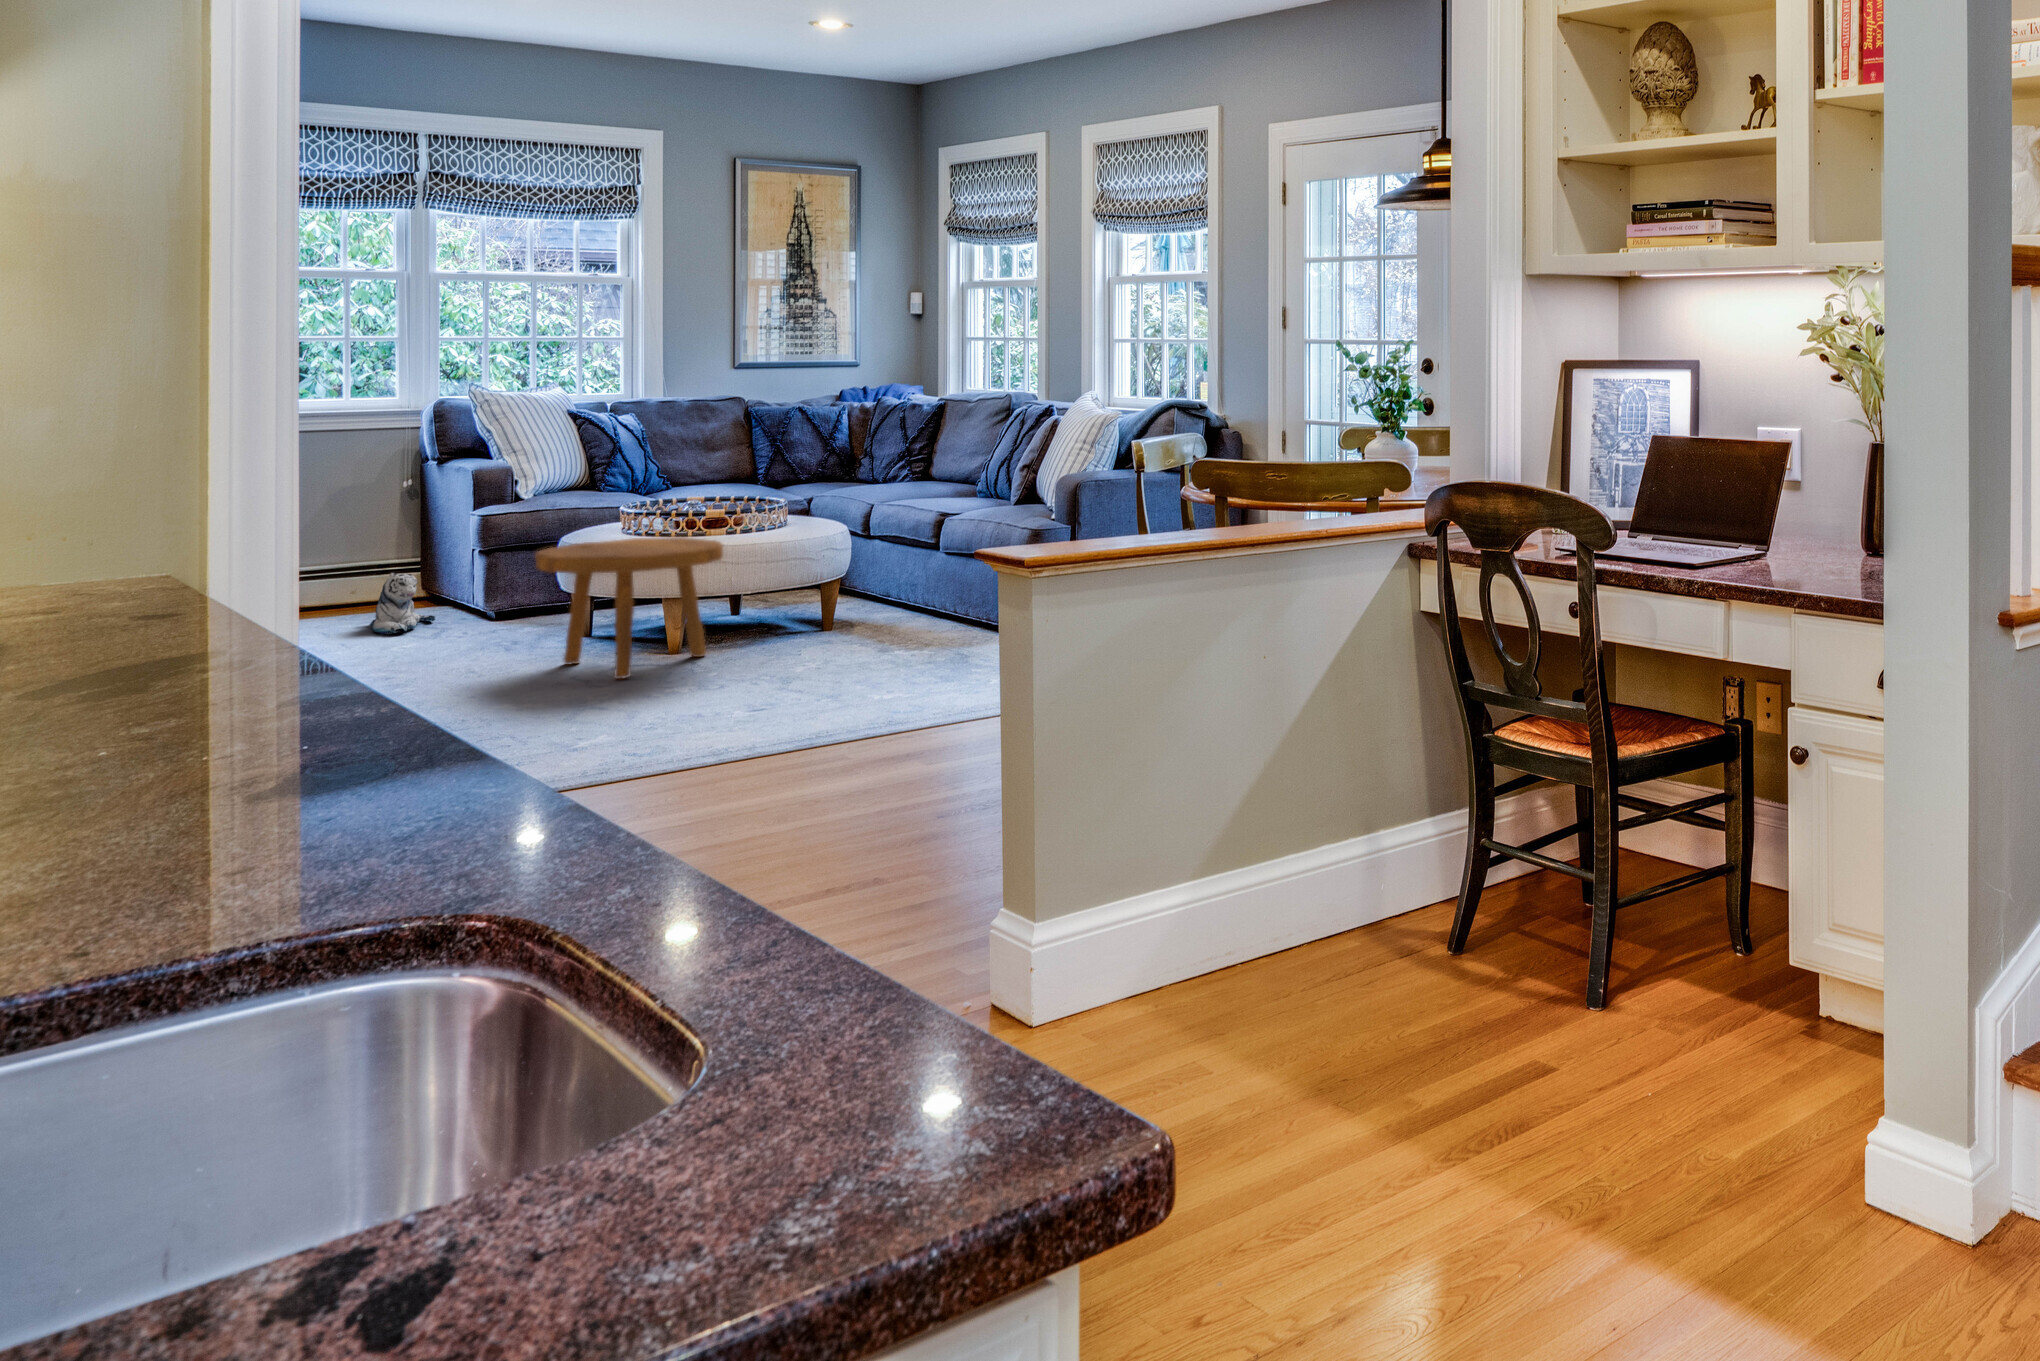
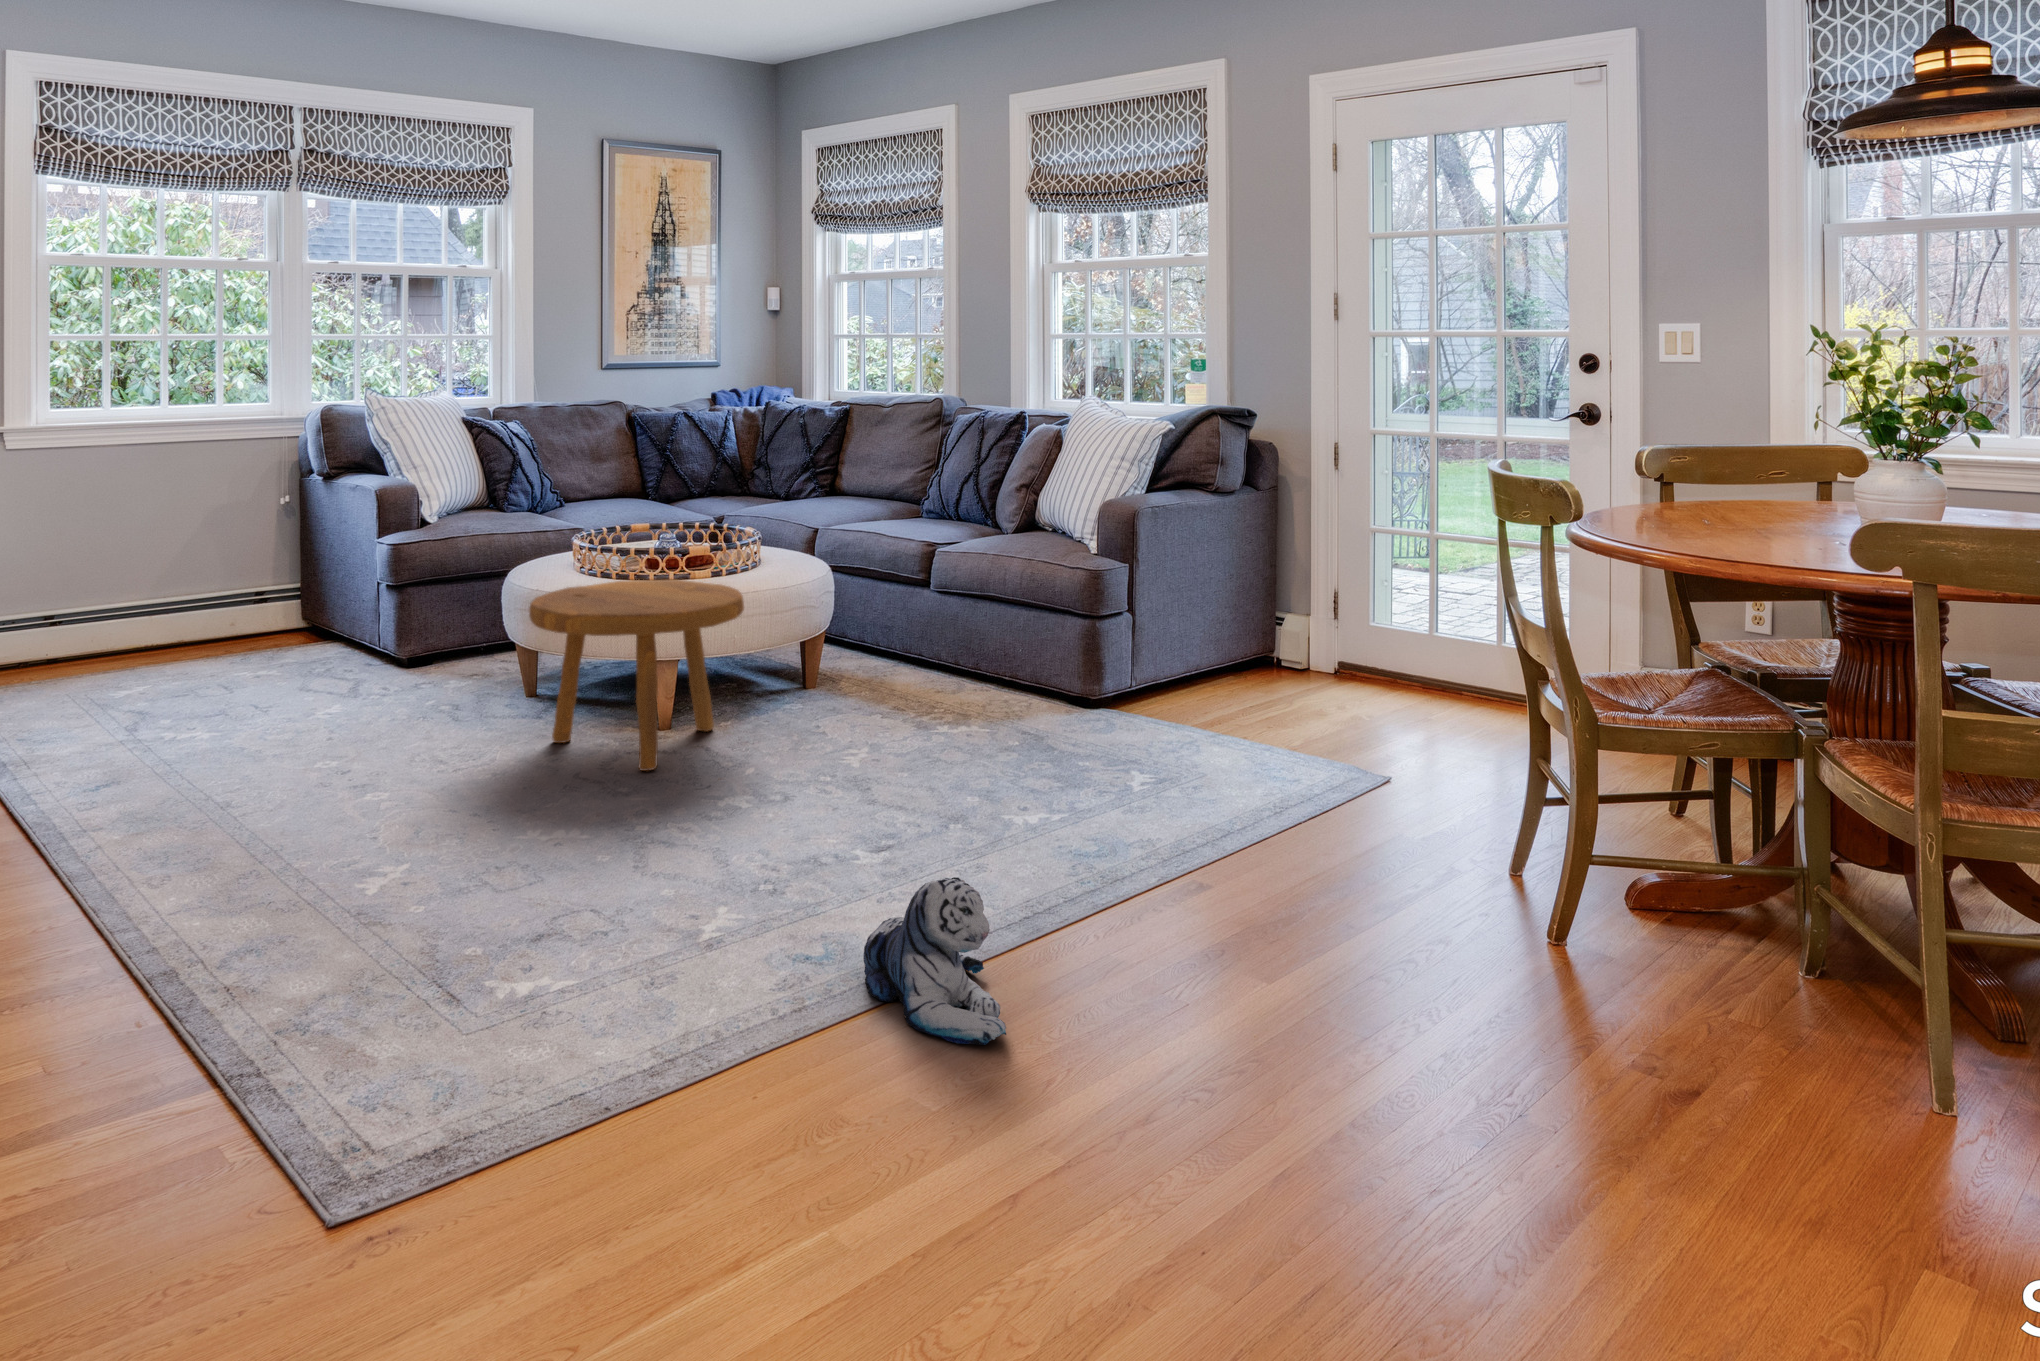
plush toy: present [370,573,435,634] -> present [863,877,1006,1045]

